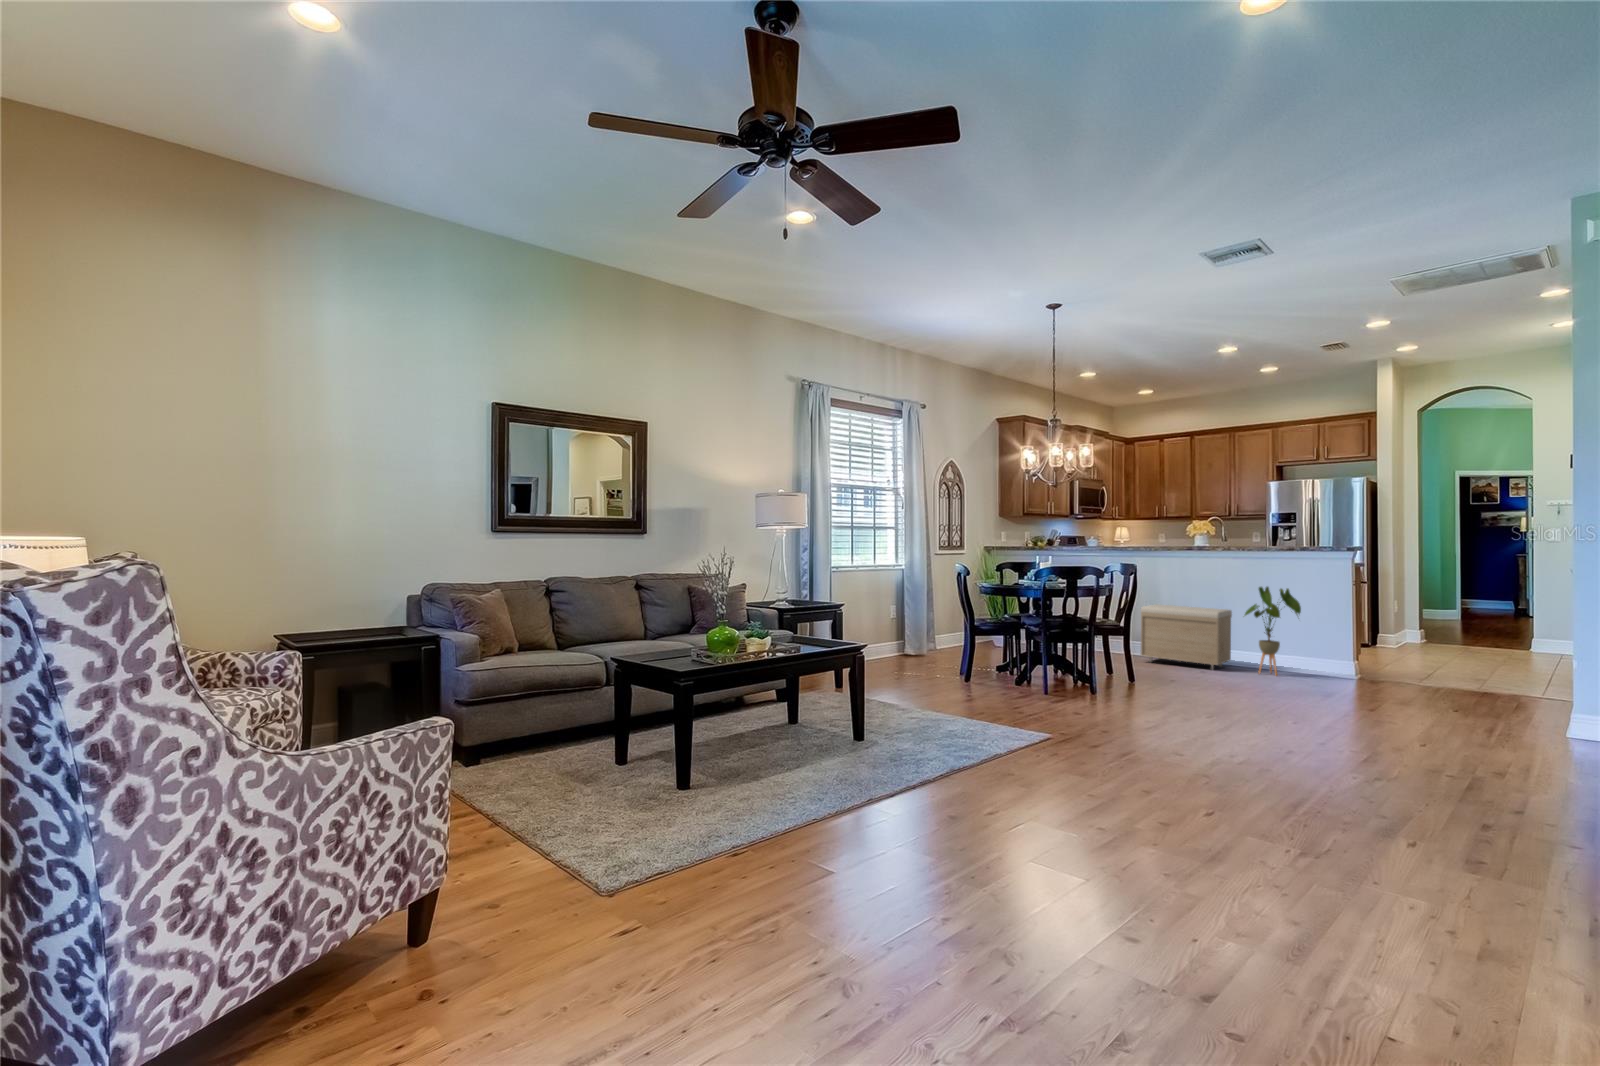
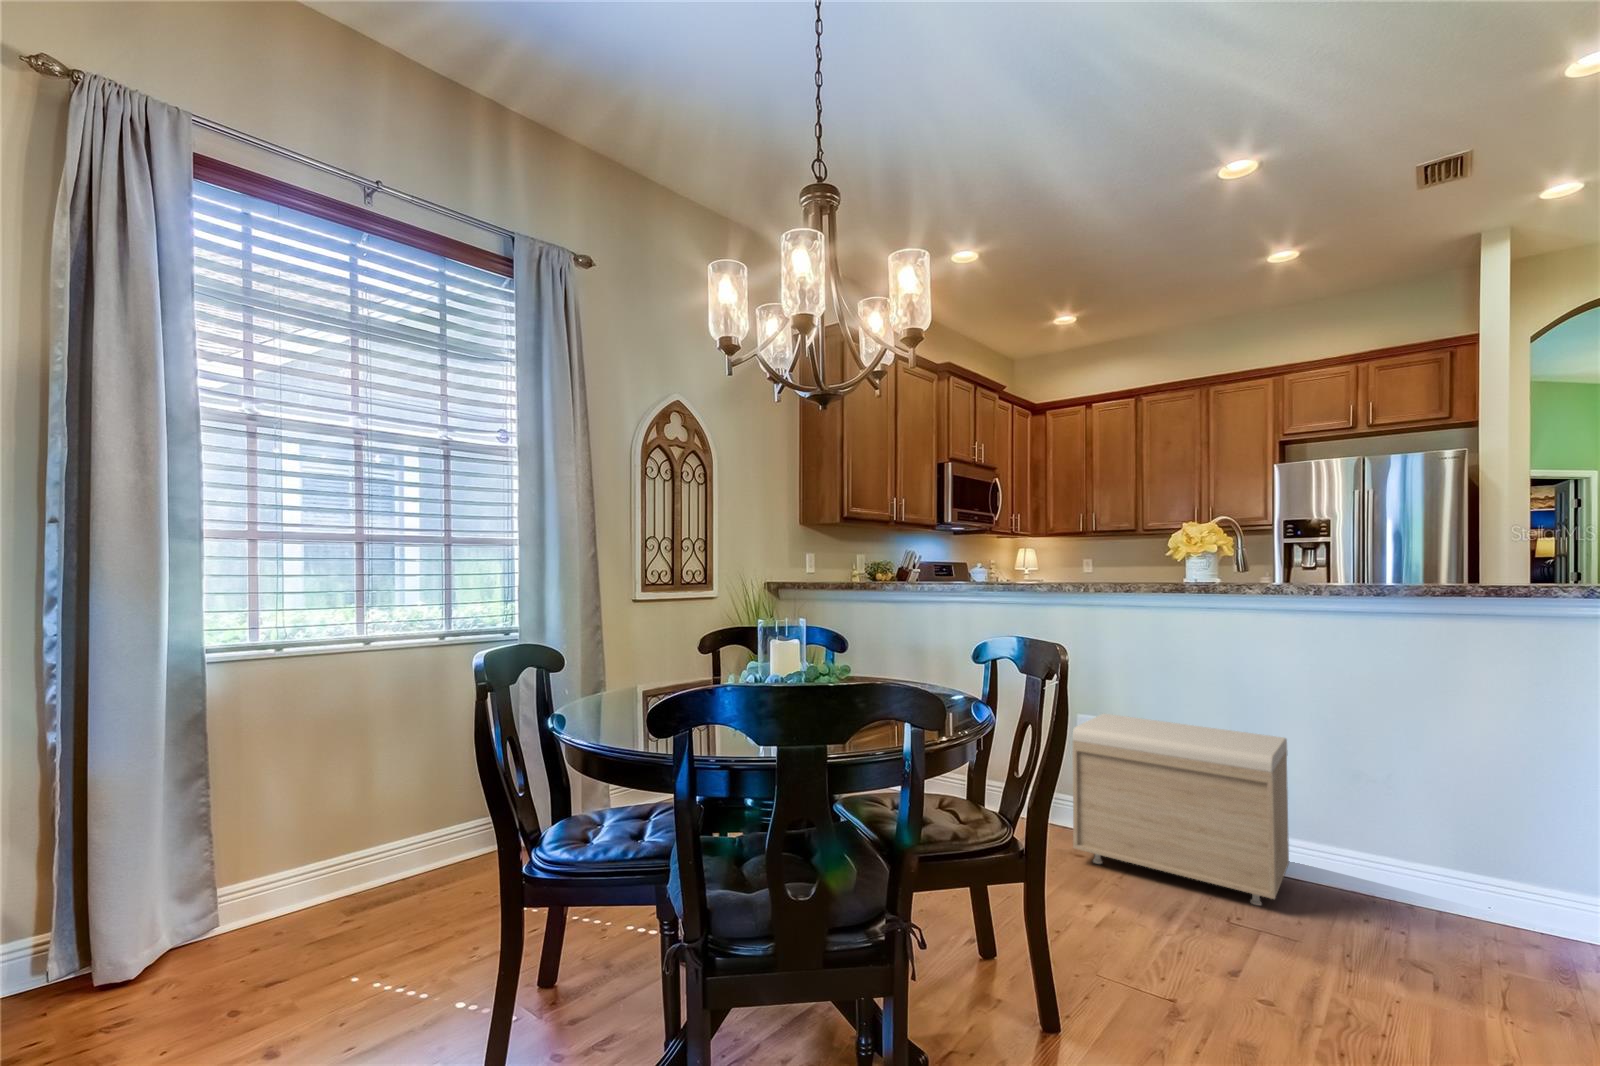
house plant: present [1245,587,1301,675] -> none [1343,690,1535,946]

